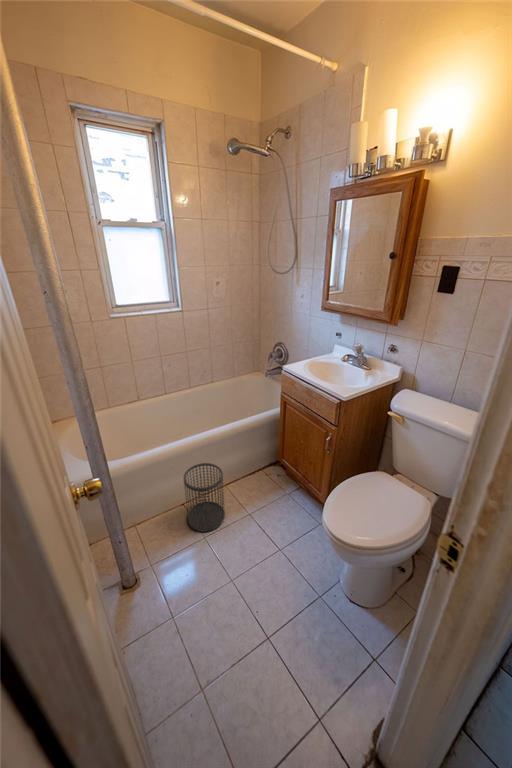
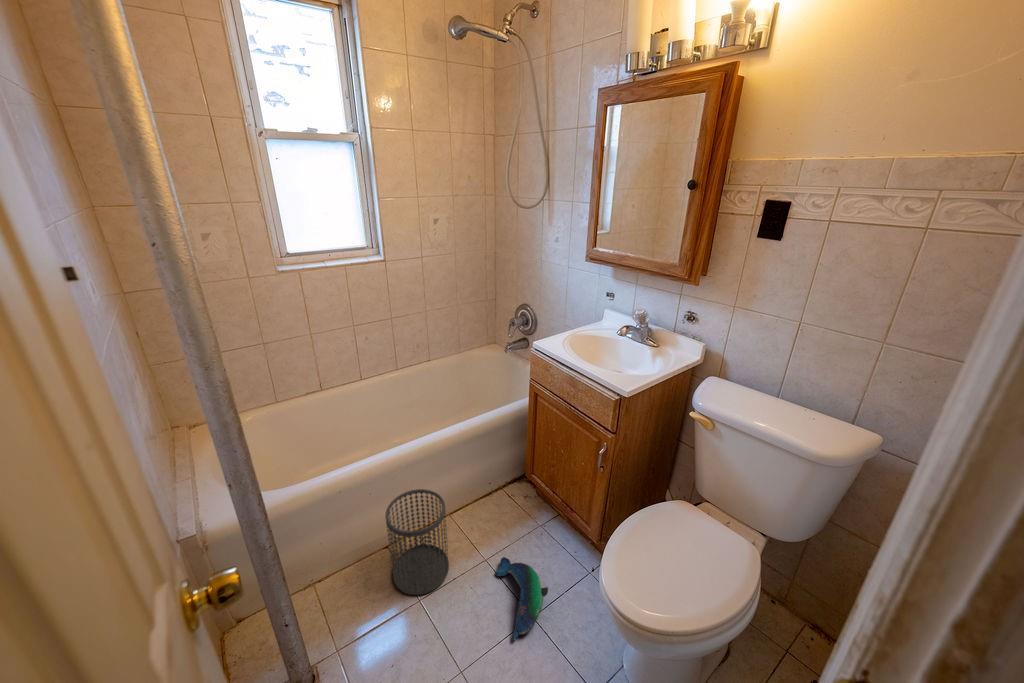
plush toy: none [255,510,291,560] -> present [495,557,548,641]

